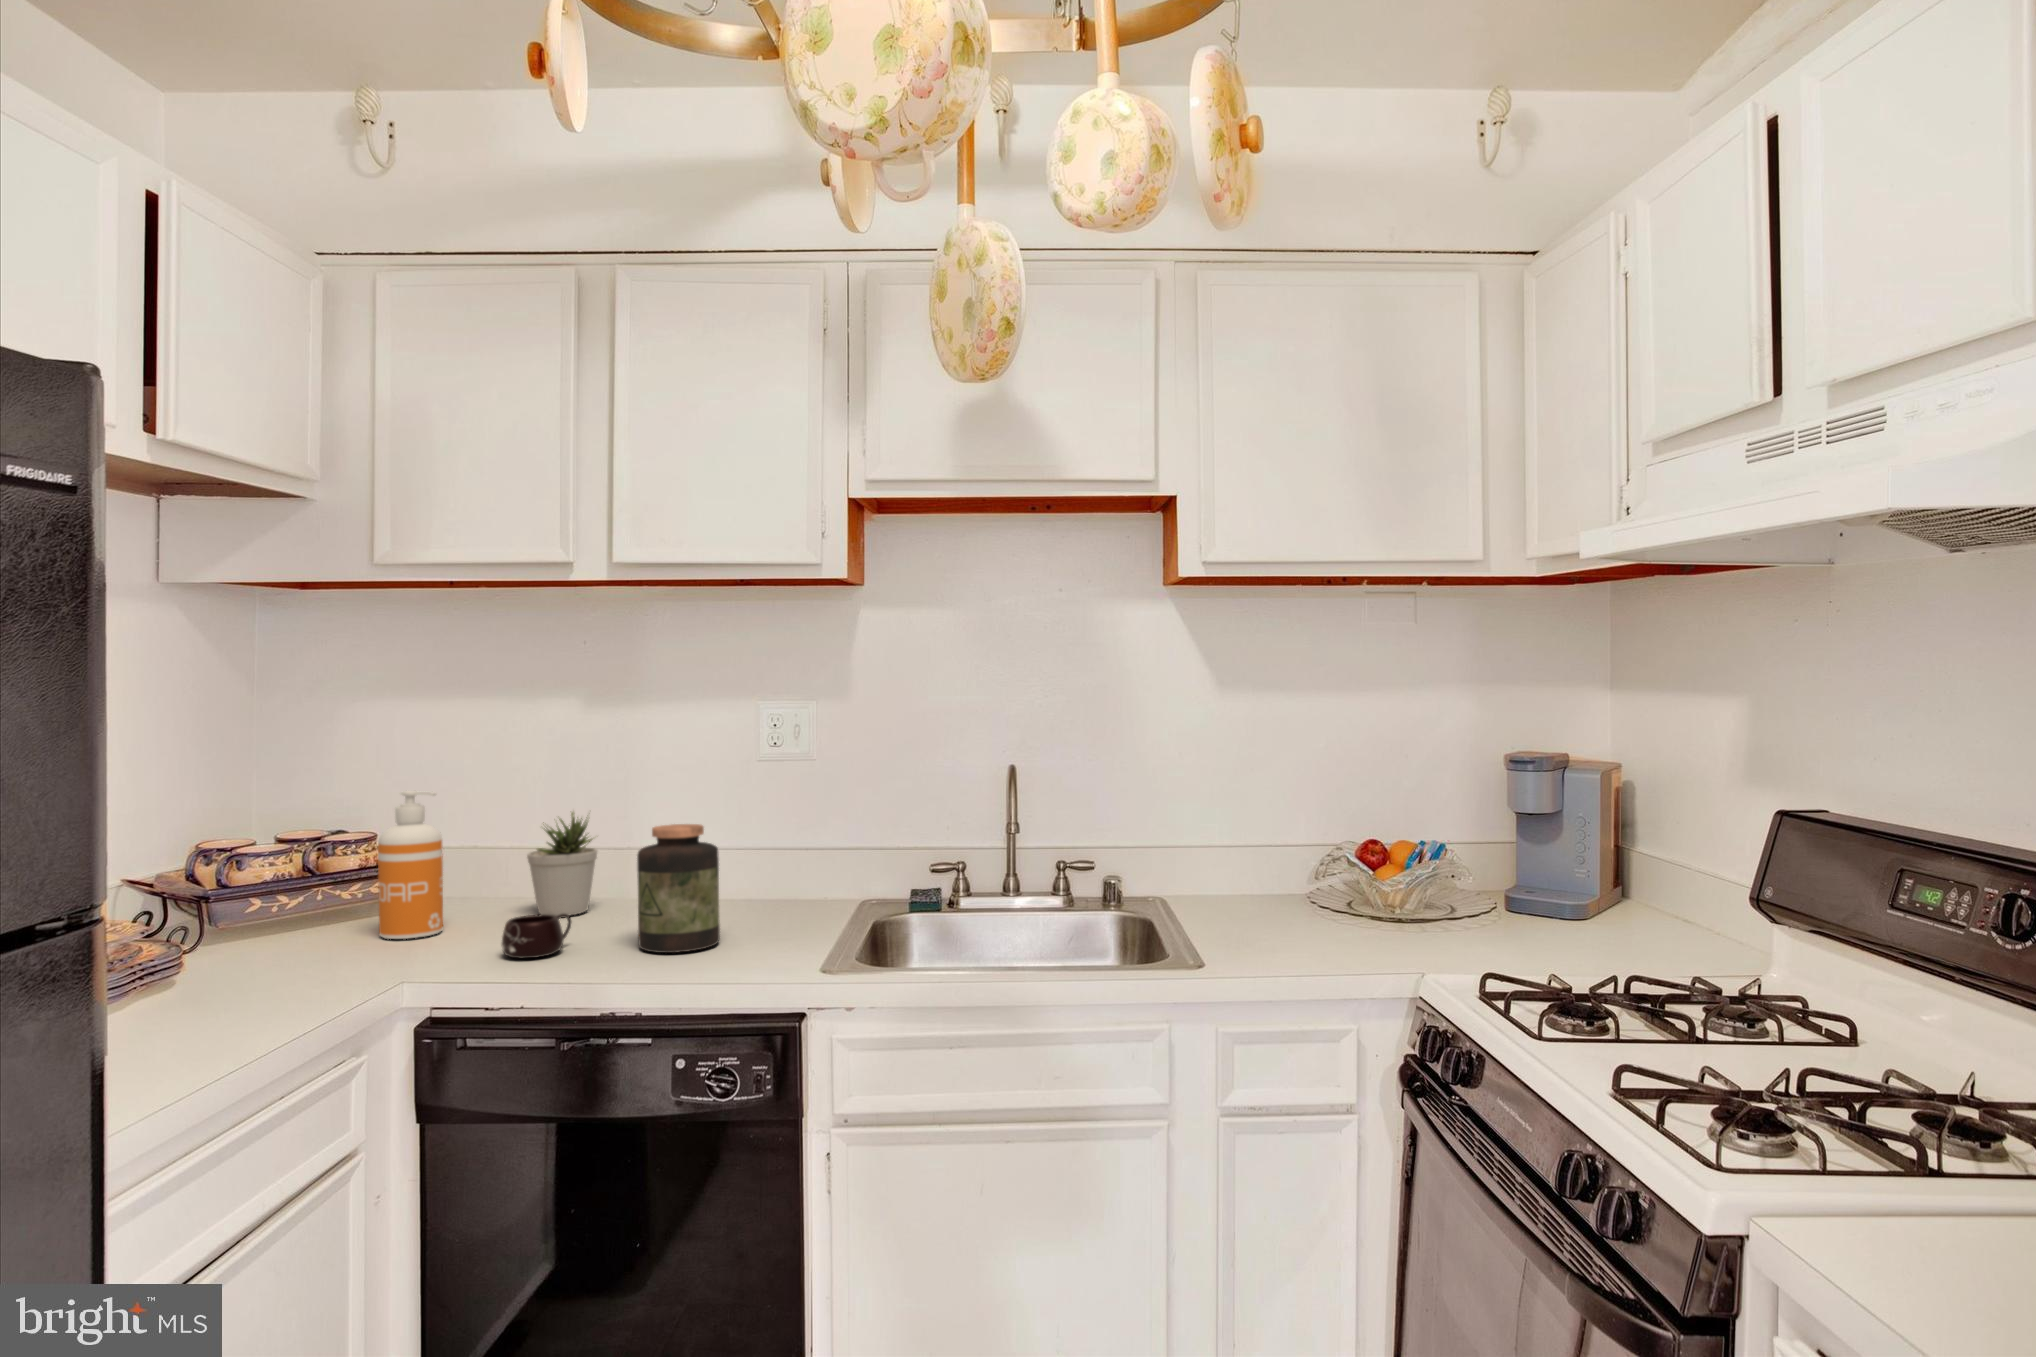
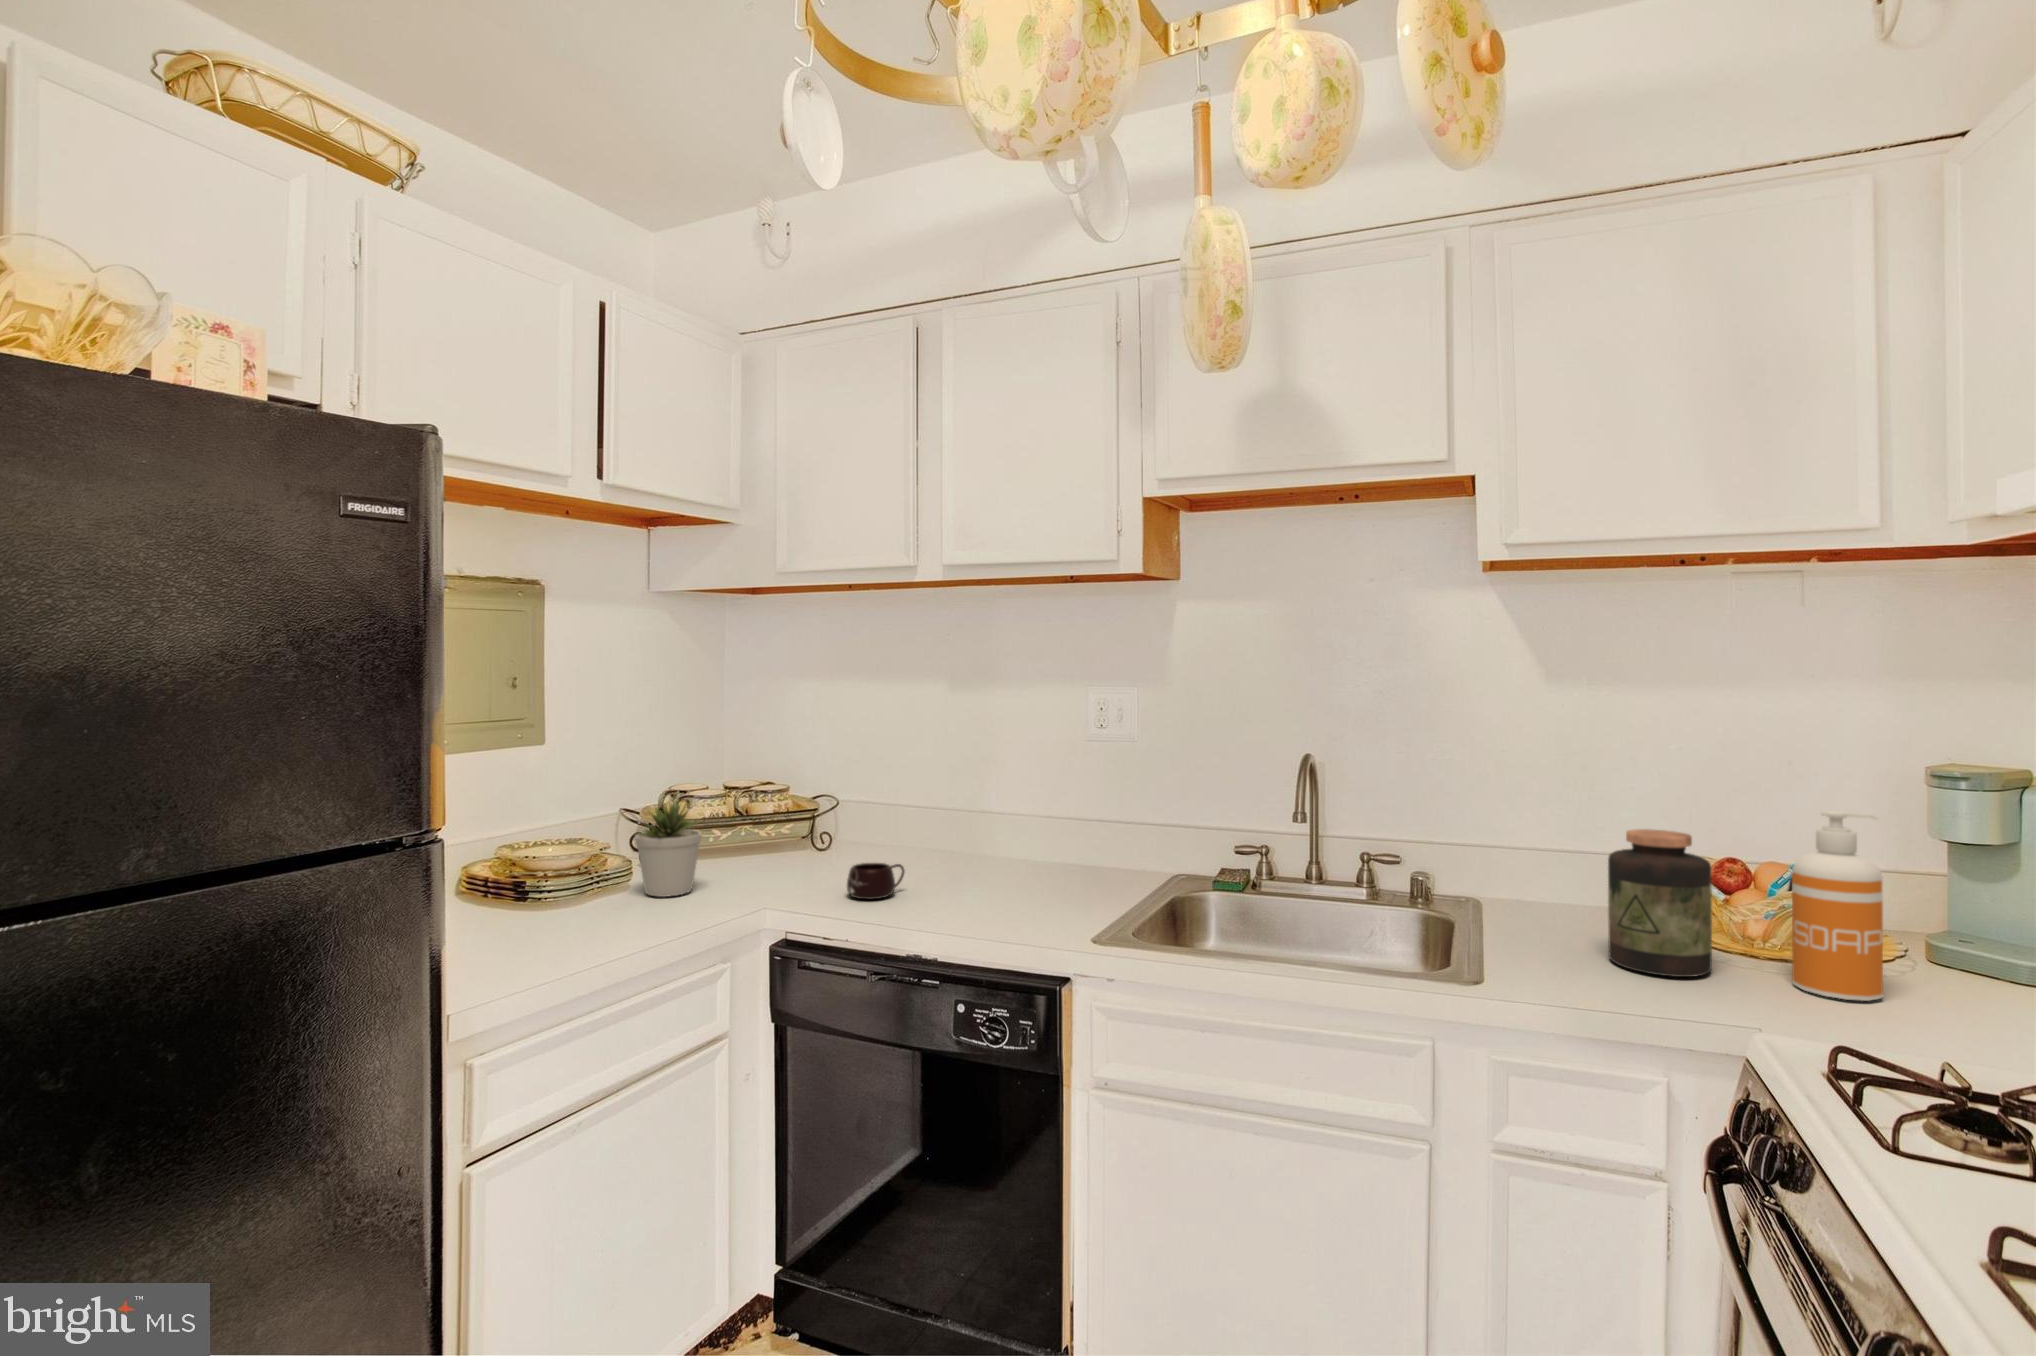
soap dispenser: present [378,791,443,939] -> present [1792,811,1883,1001]
potted plant: present [527,812,597,916] -> present [635,800,702,897]
jar: present [637,824,720,953] -> present [1608,829,1712,977]

